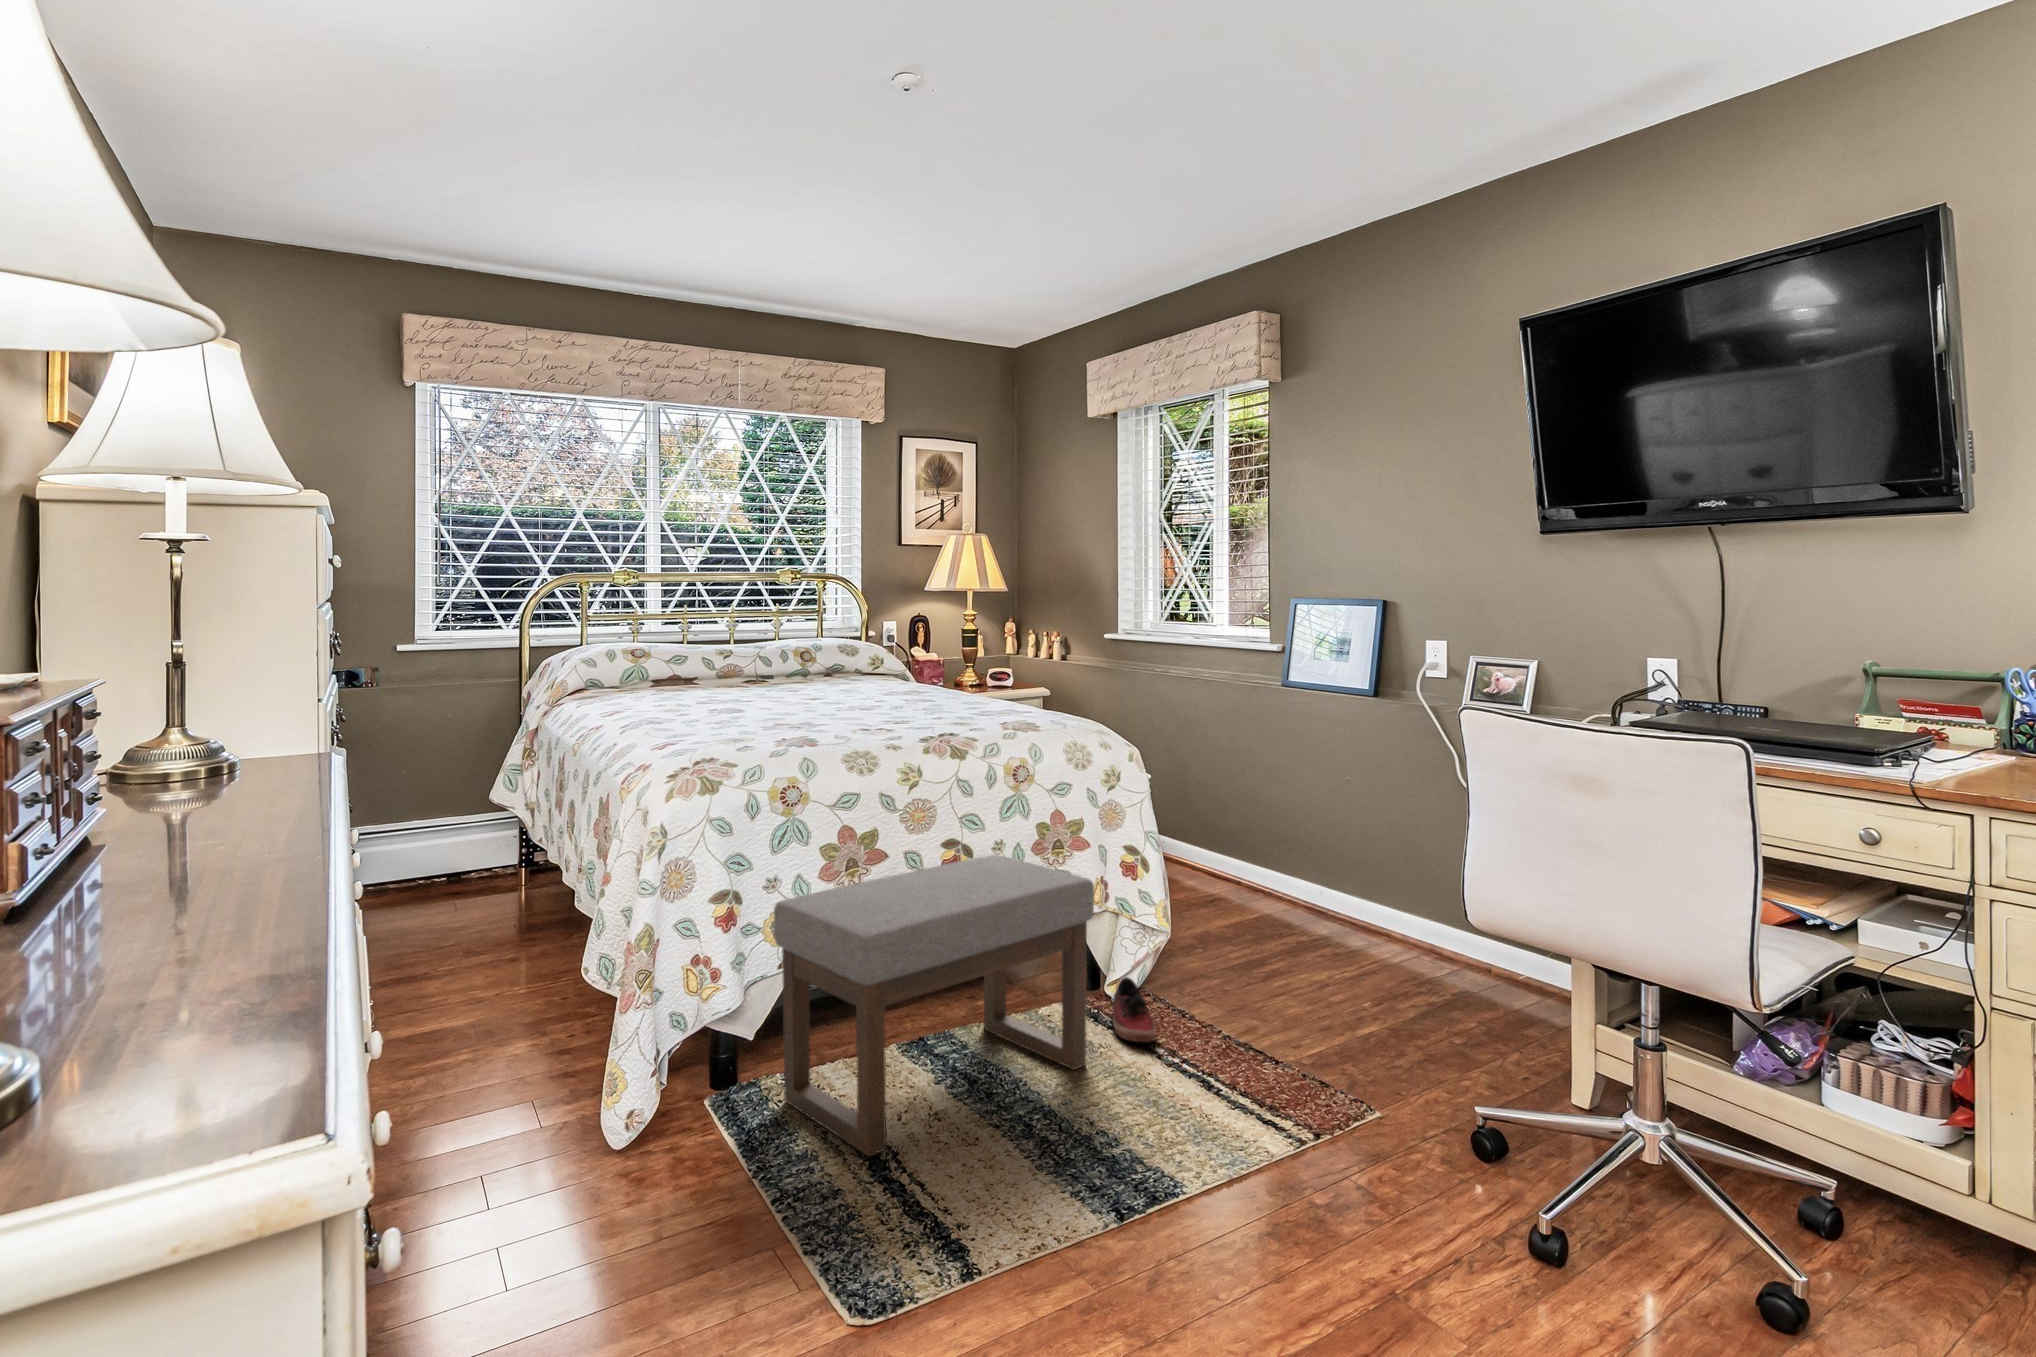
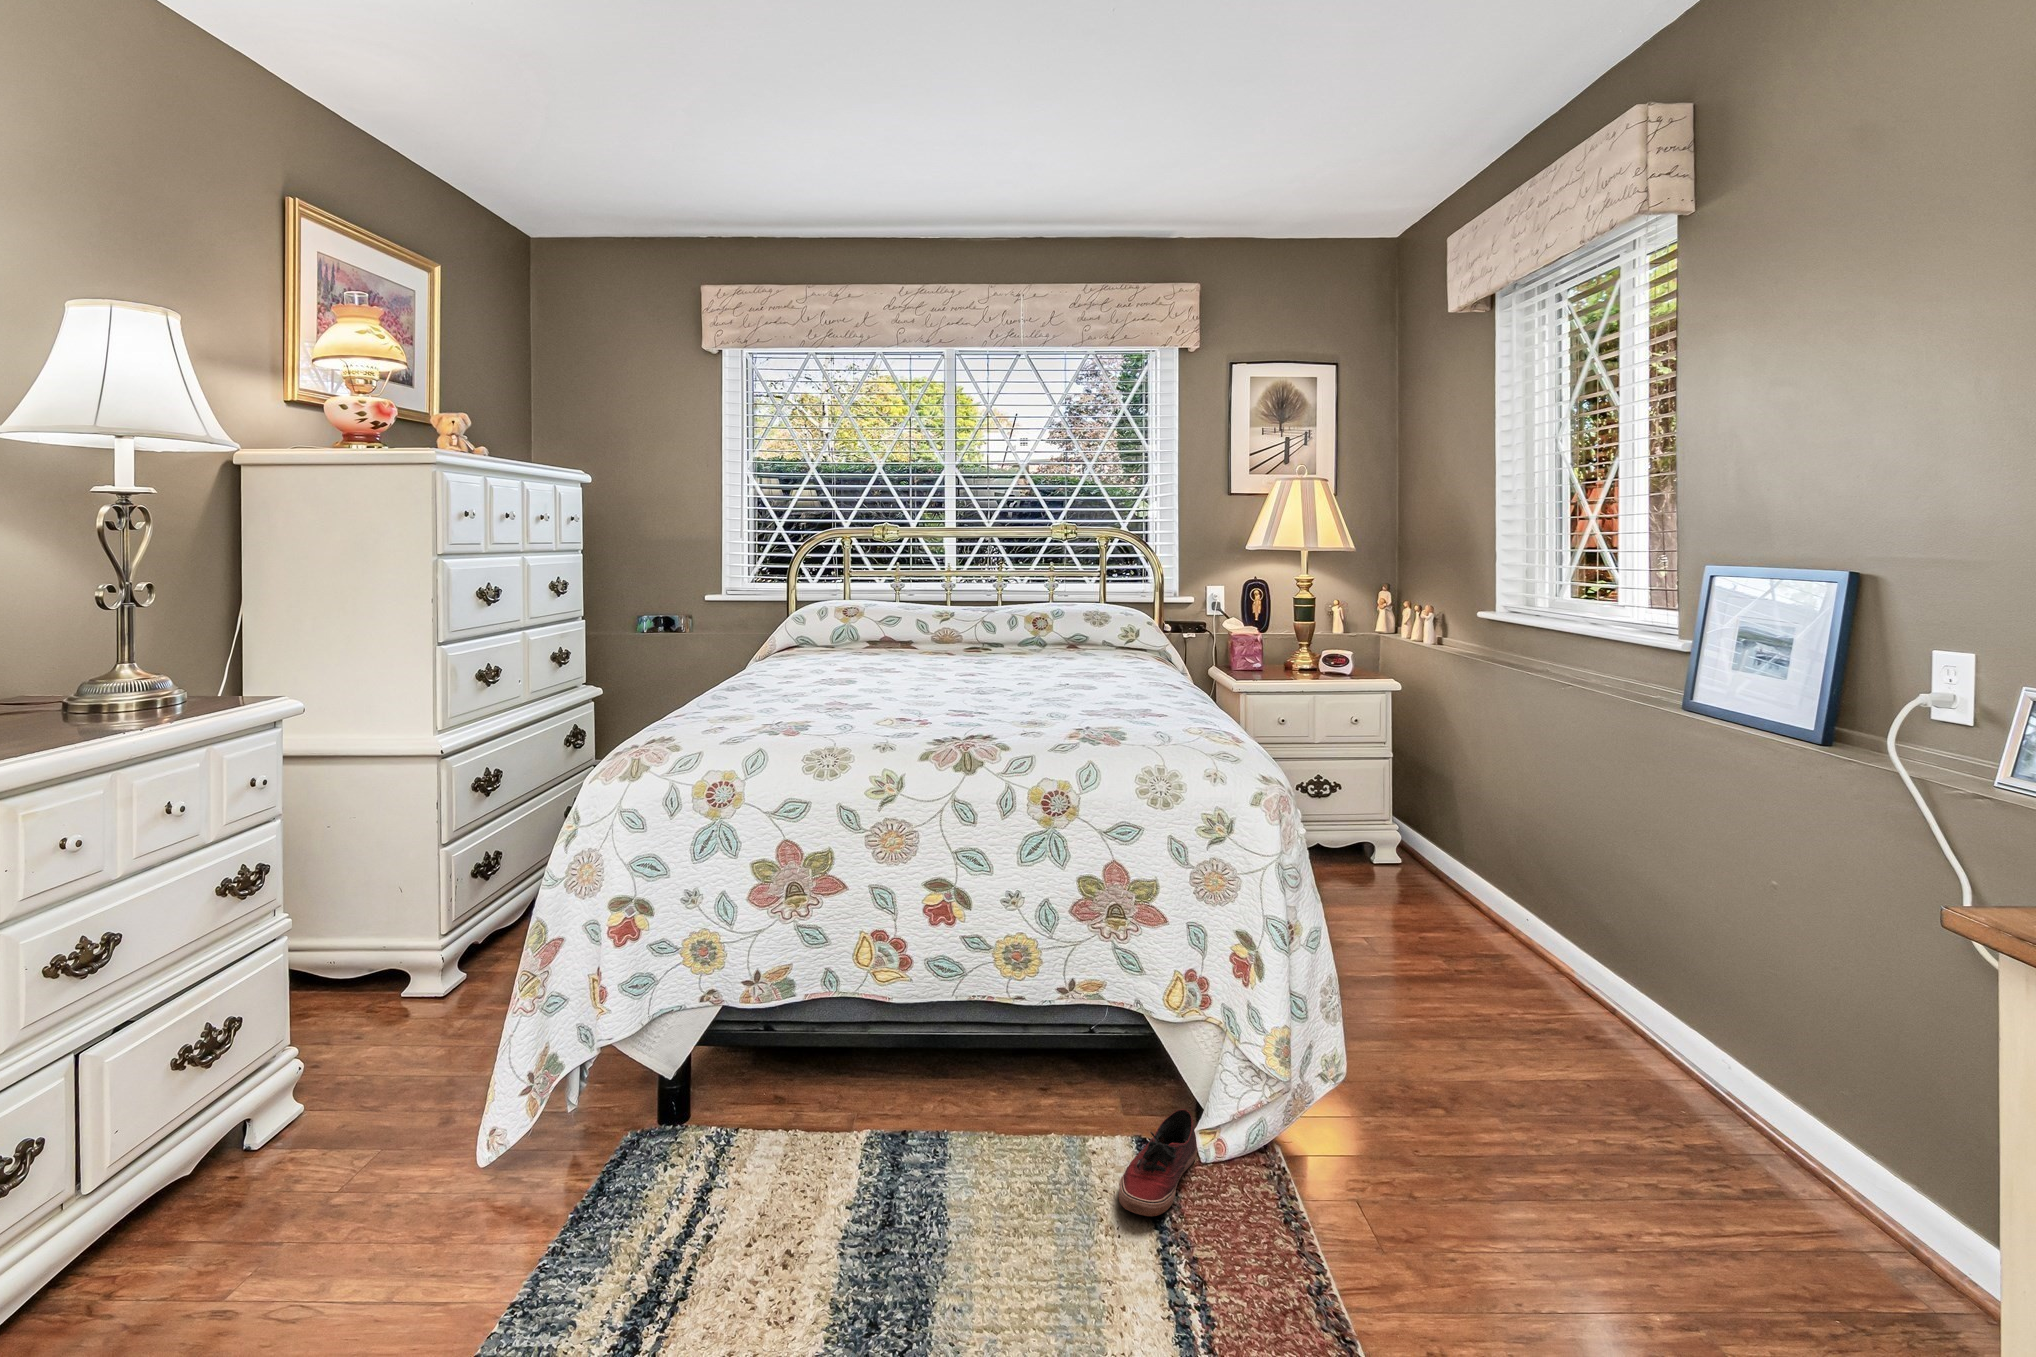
ottoman: present [774,855,1094,1156] -> none [632,907,1047,1262]

